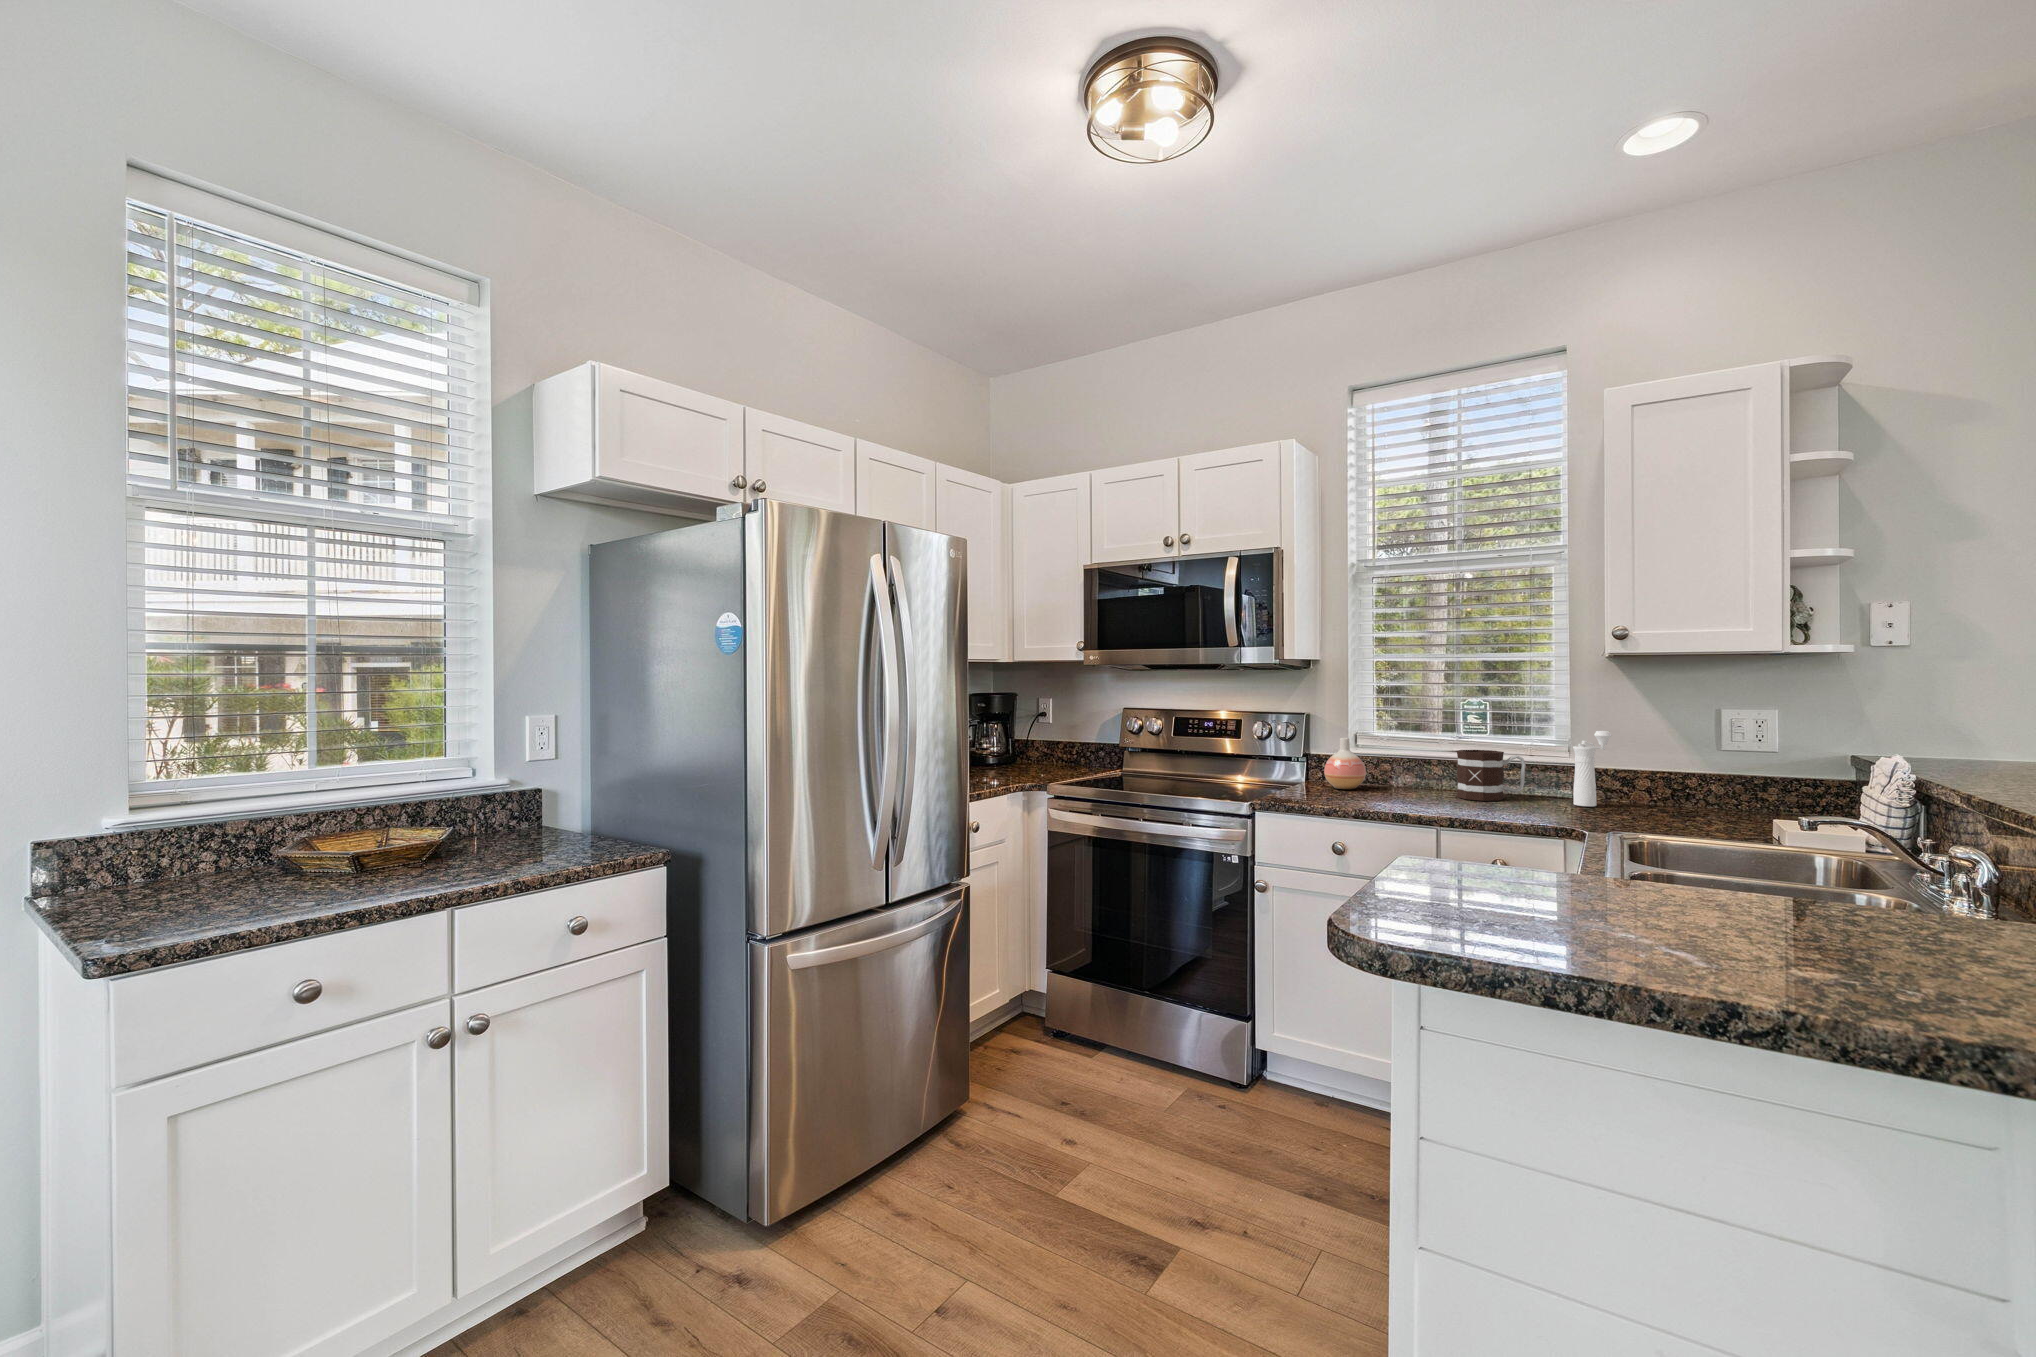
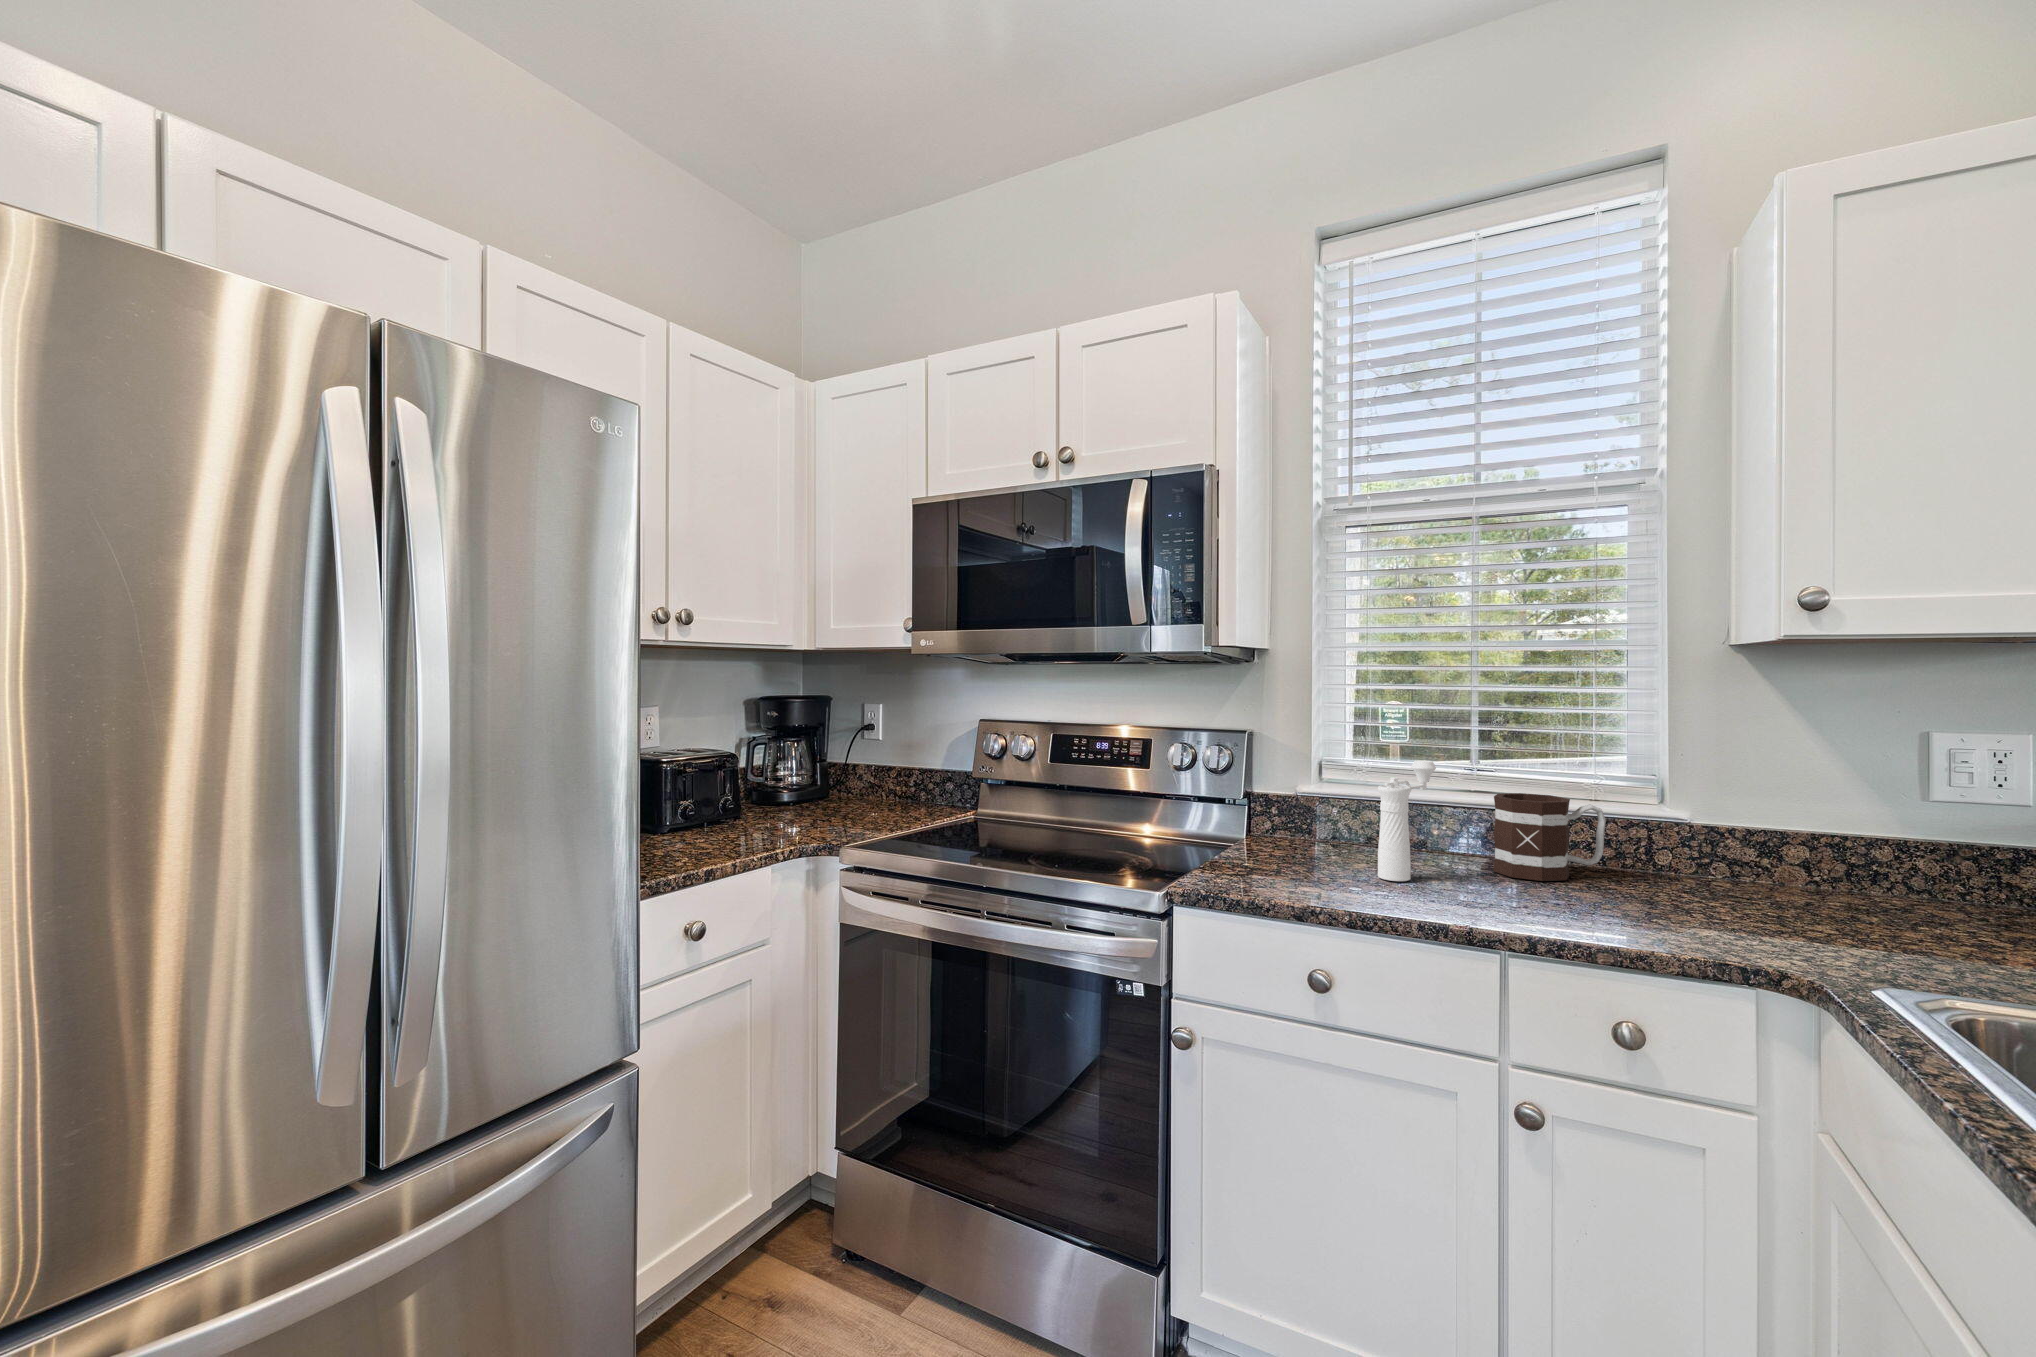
pepper mill: present [1573,731,1612,806] -> present [1378,760,1436,881]
vase: present [1324,738,1366,789] -> none [1278,771,1343,853]

